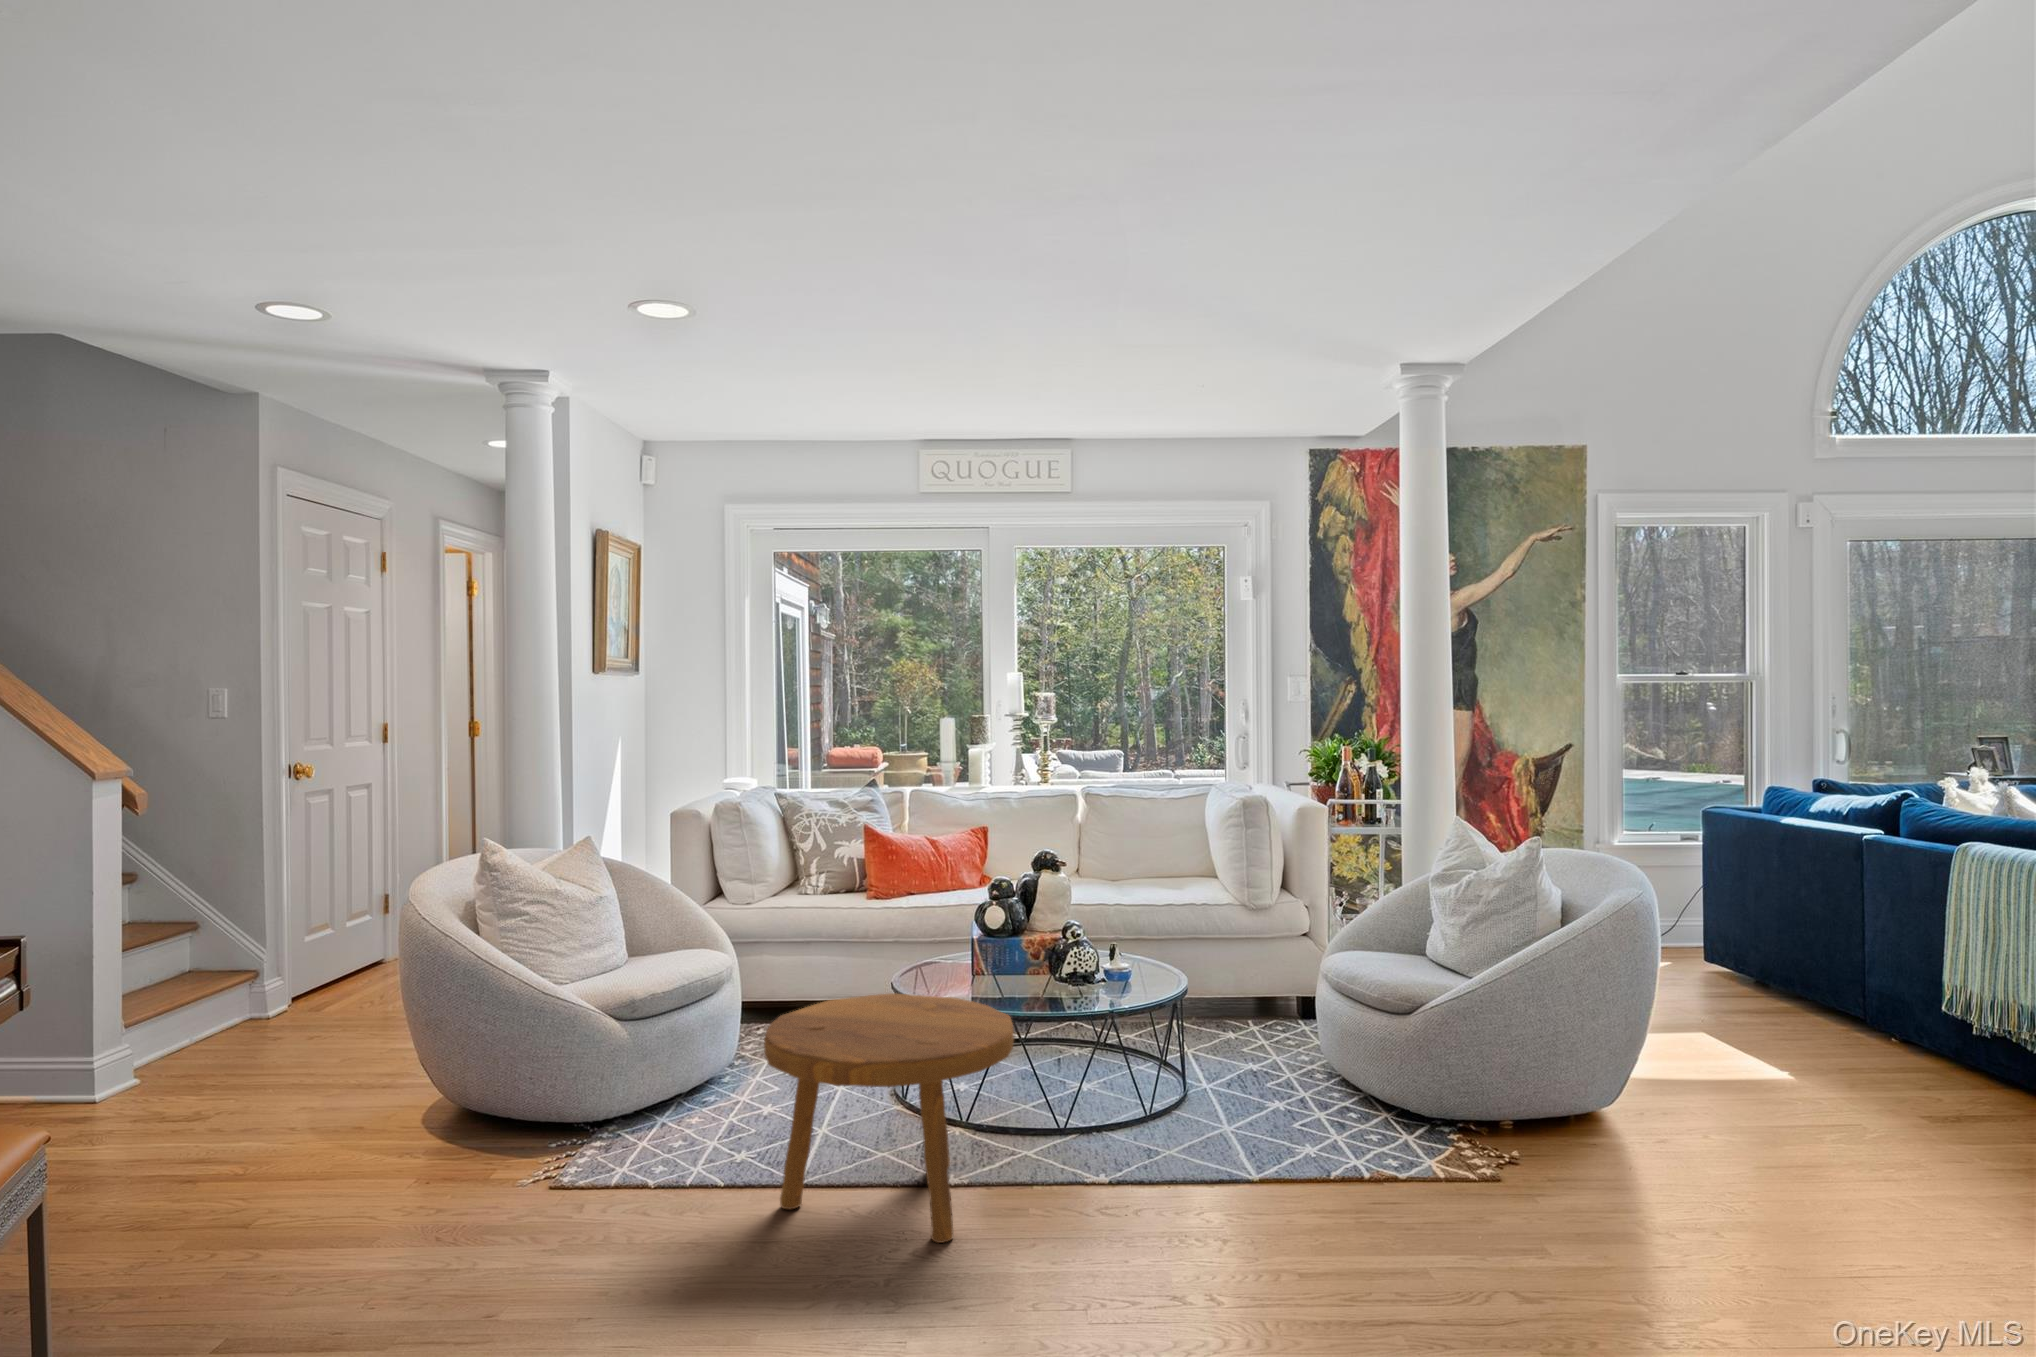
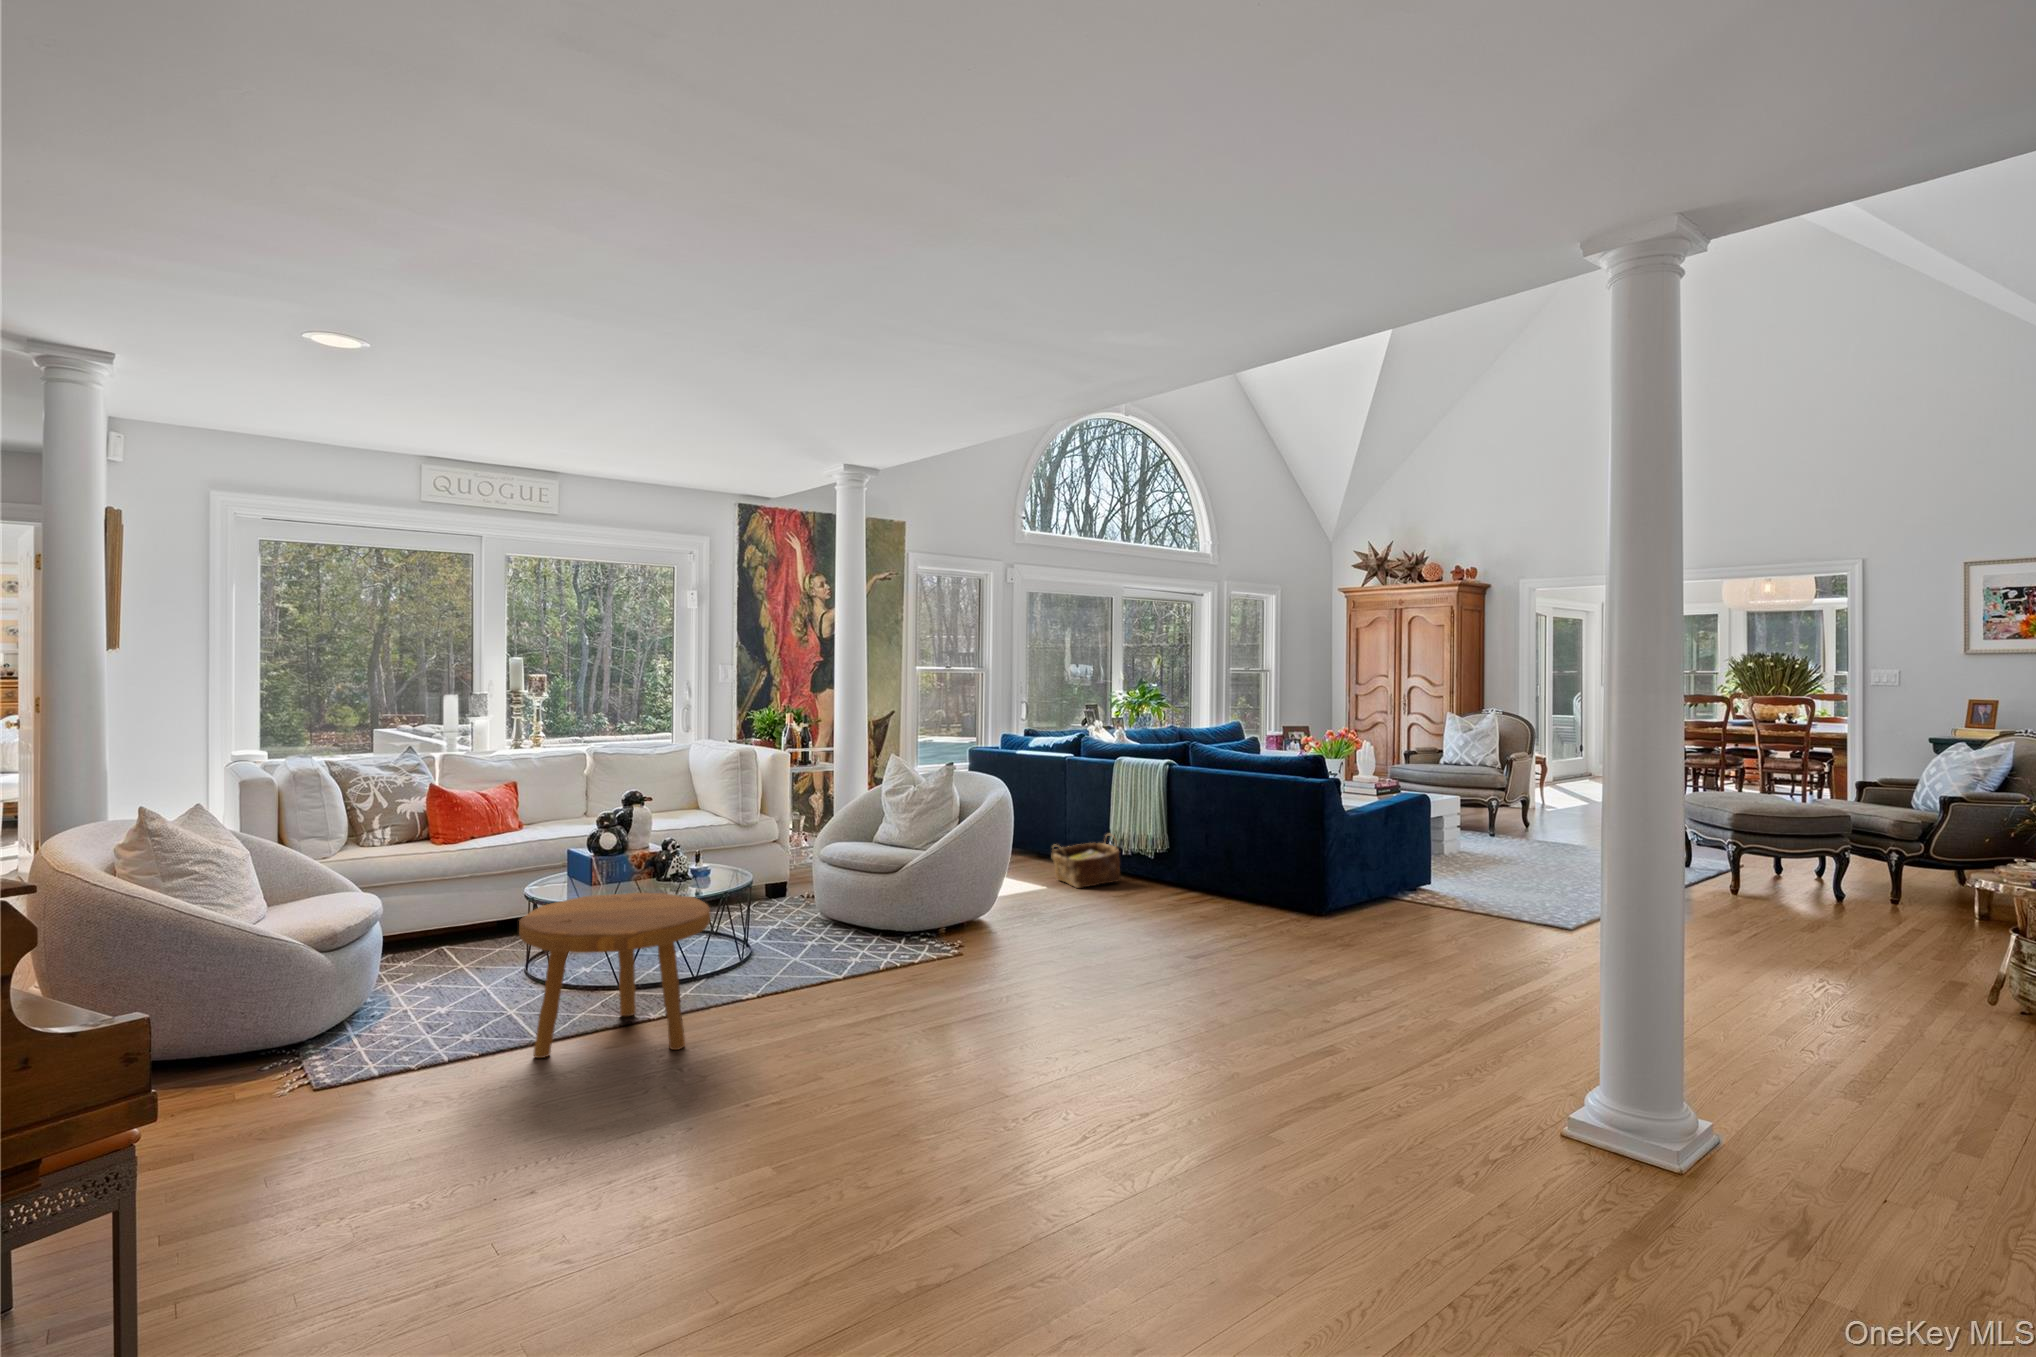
woven basket: none [1795,985,1953,1082] -> present [1052,833,1121,888]

